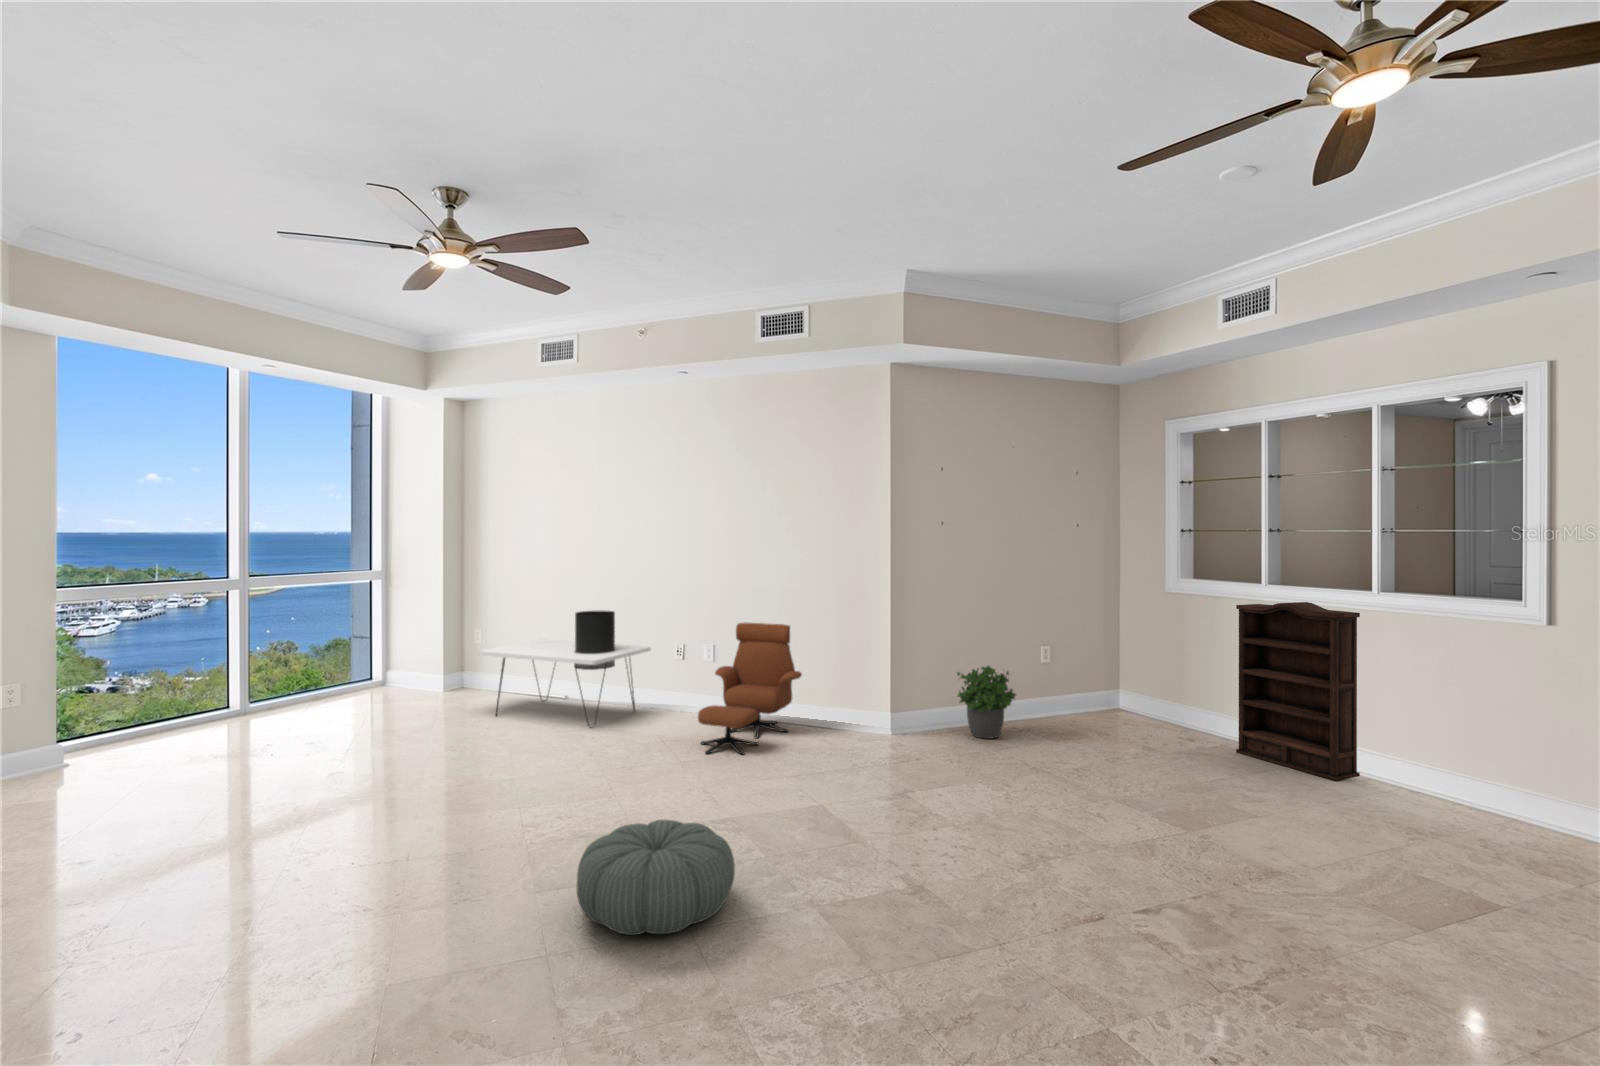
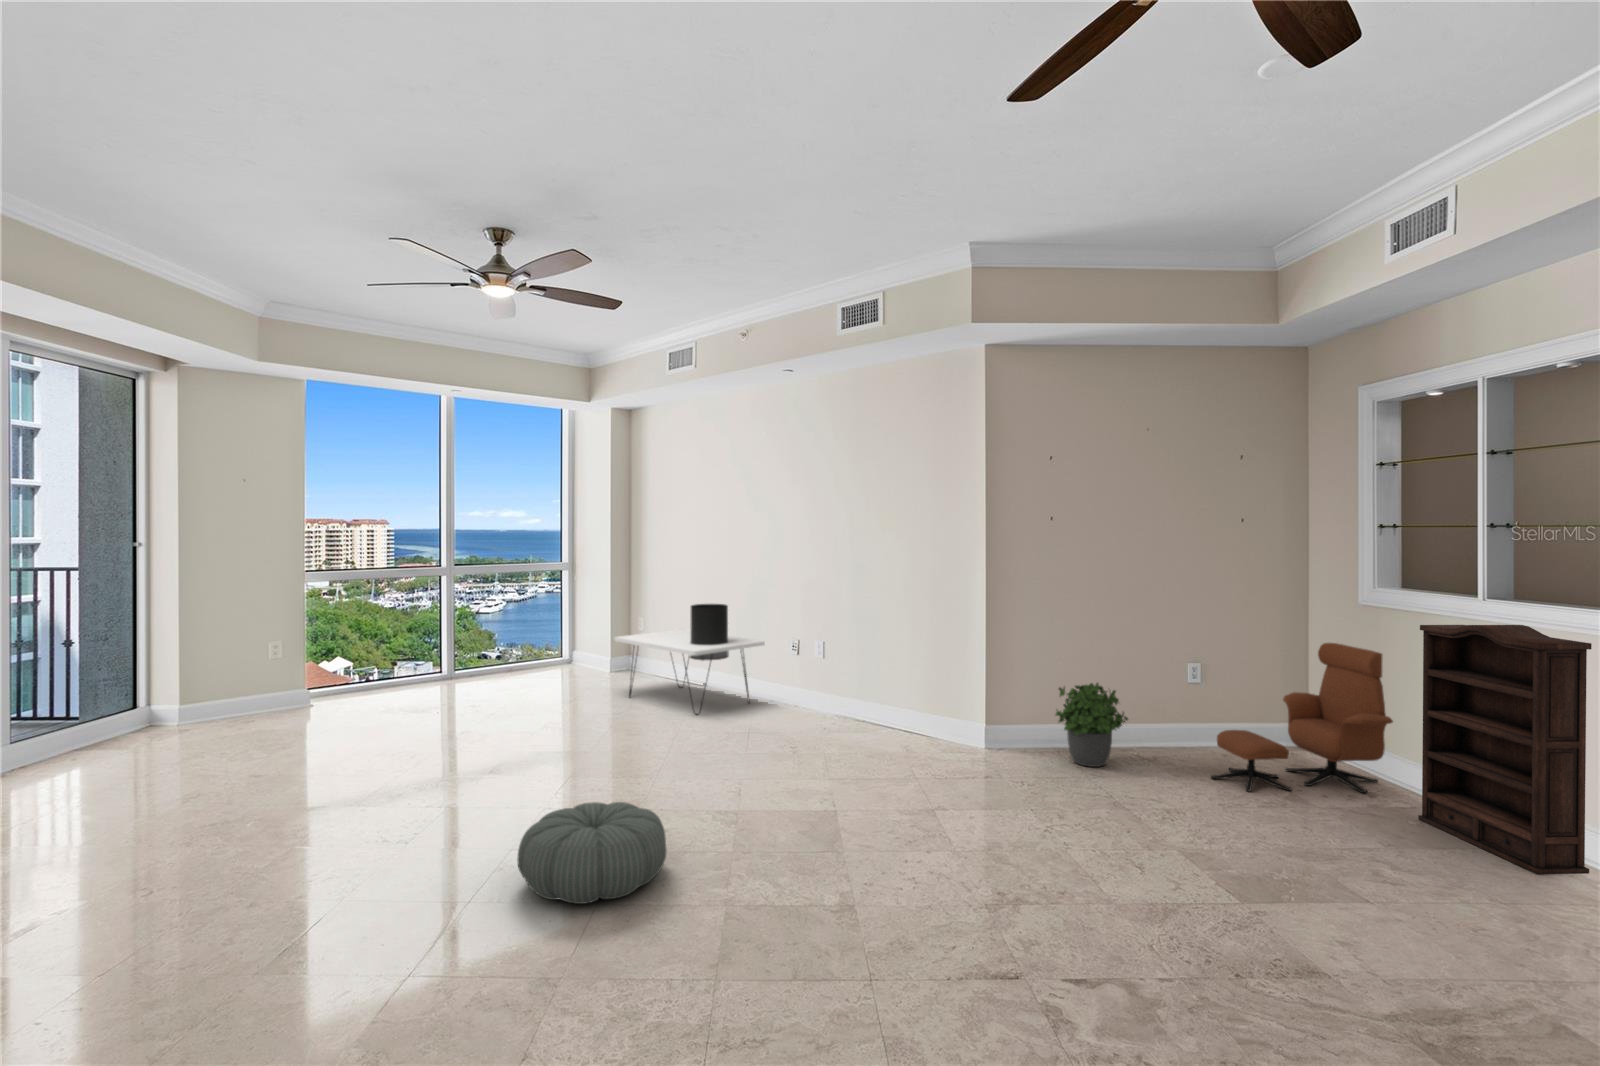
lounge chair: present [698,623,802,754] -> present [1211,643,1393,793]

